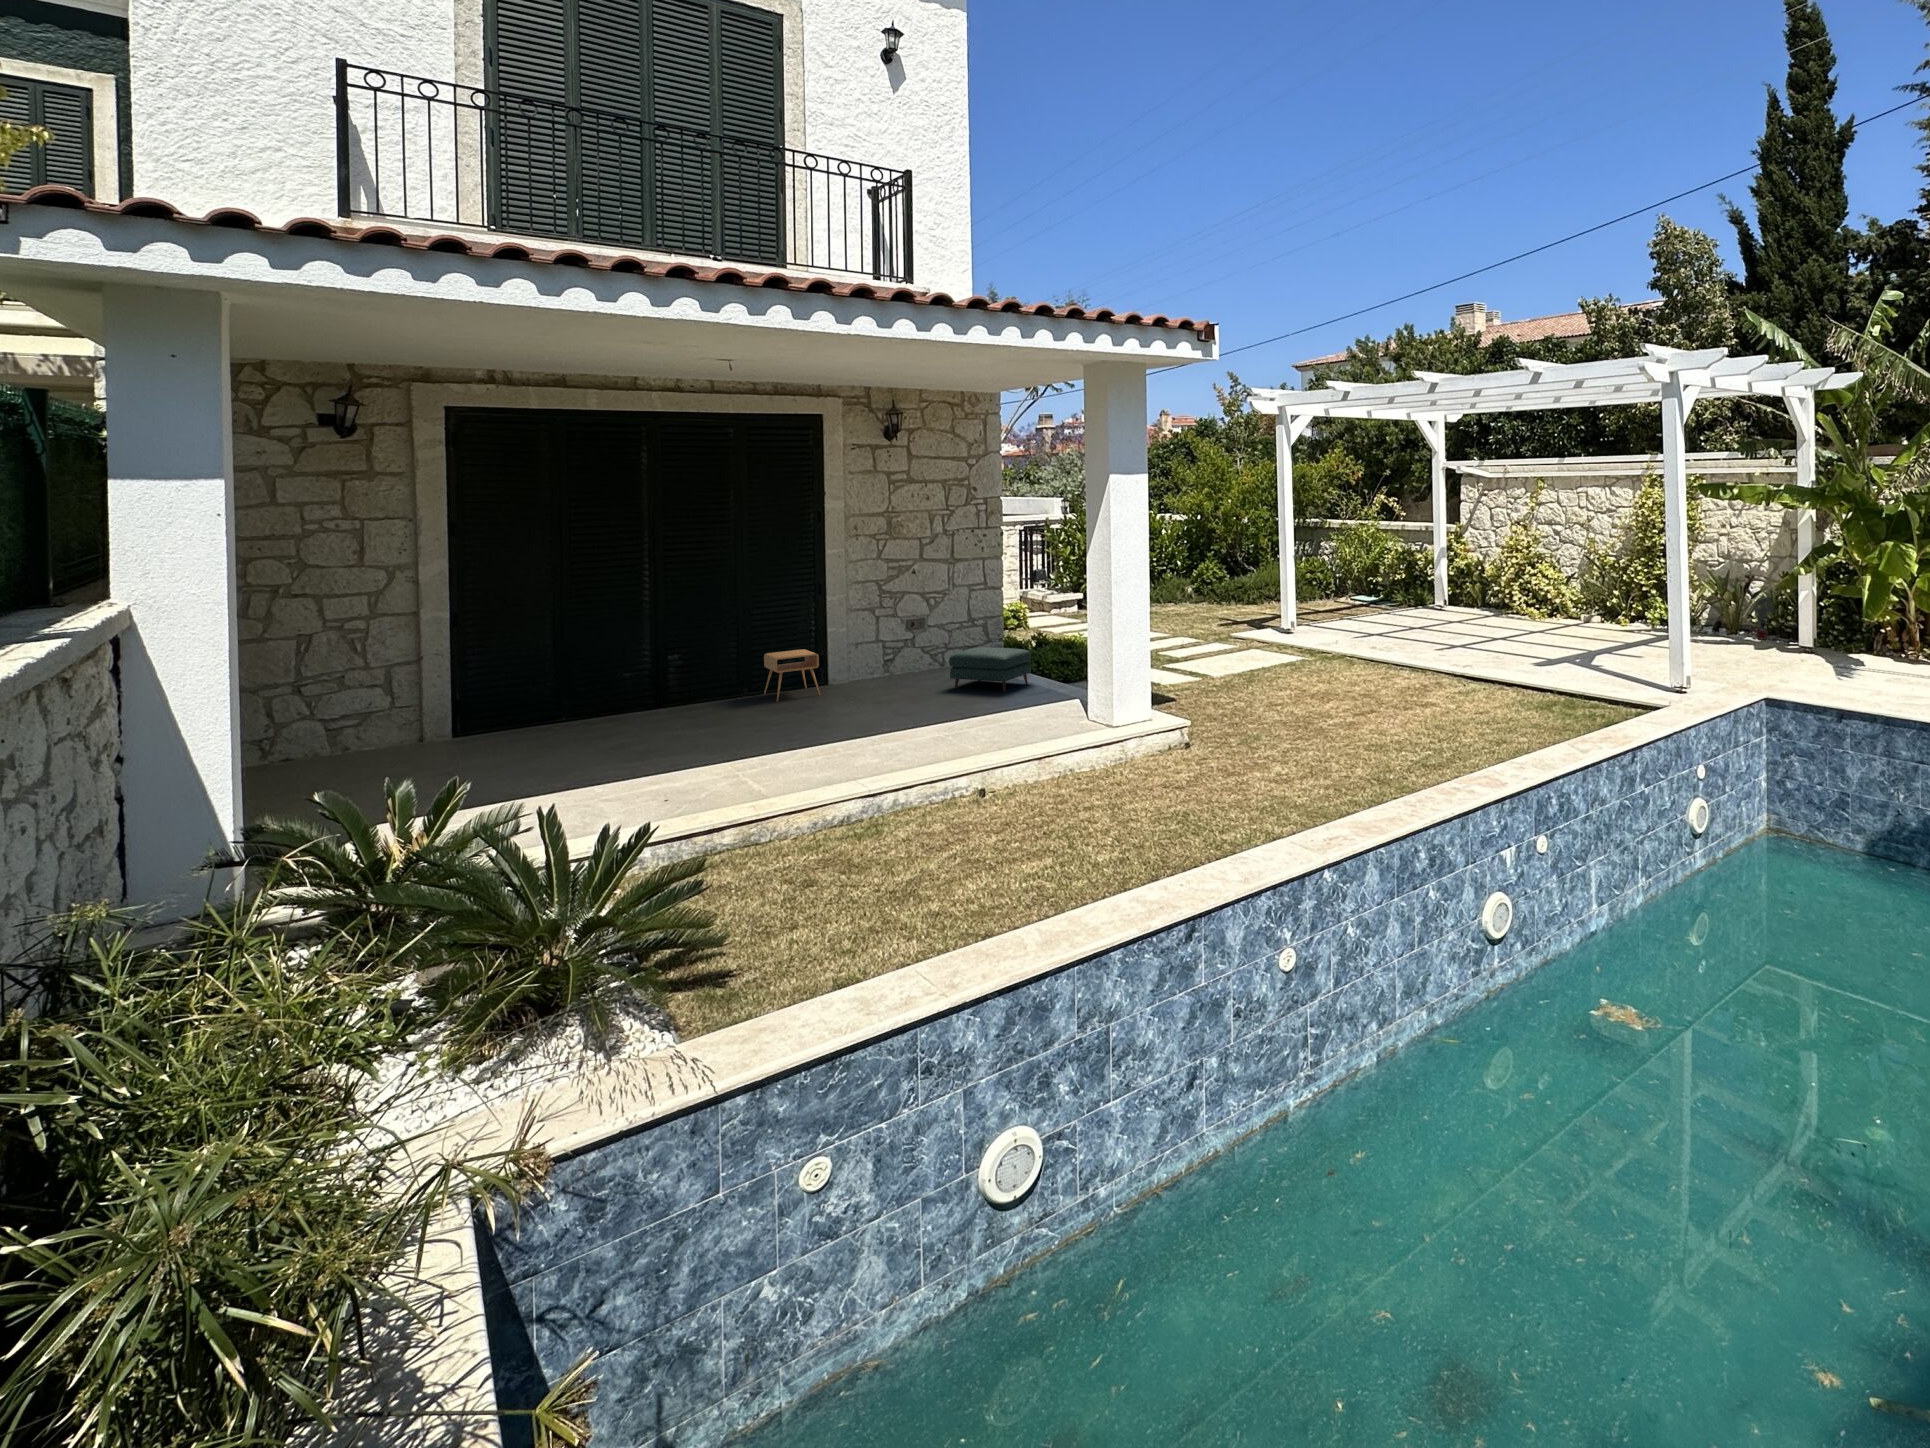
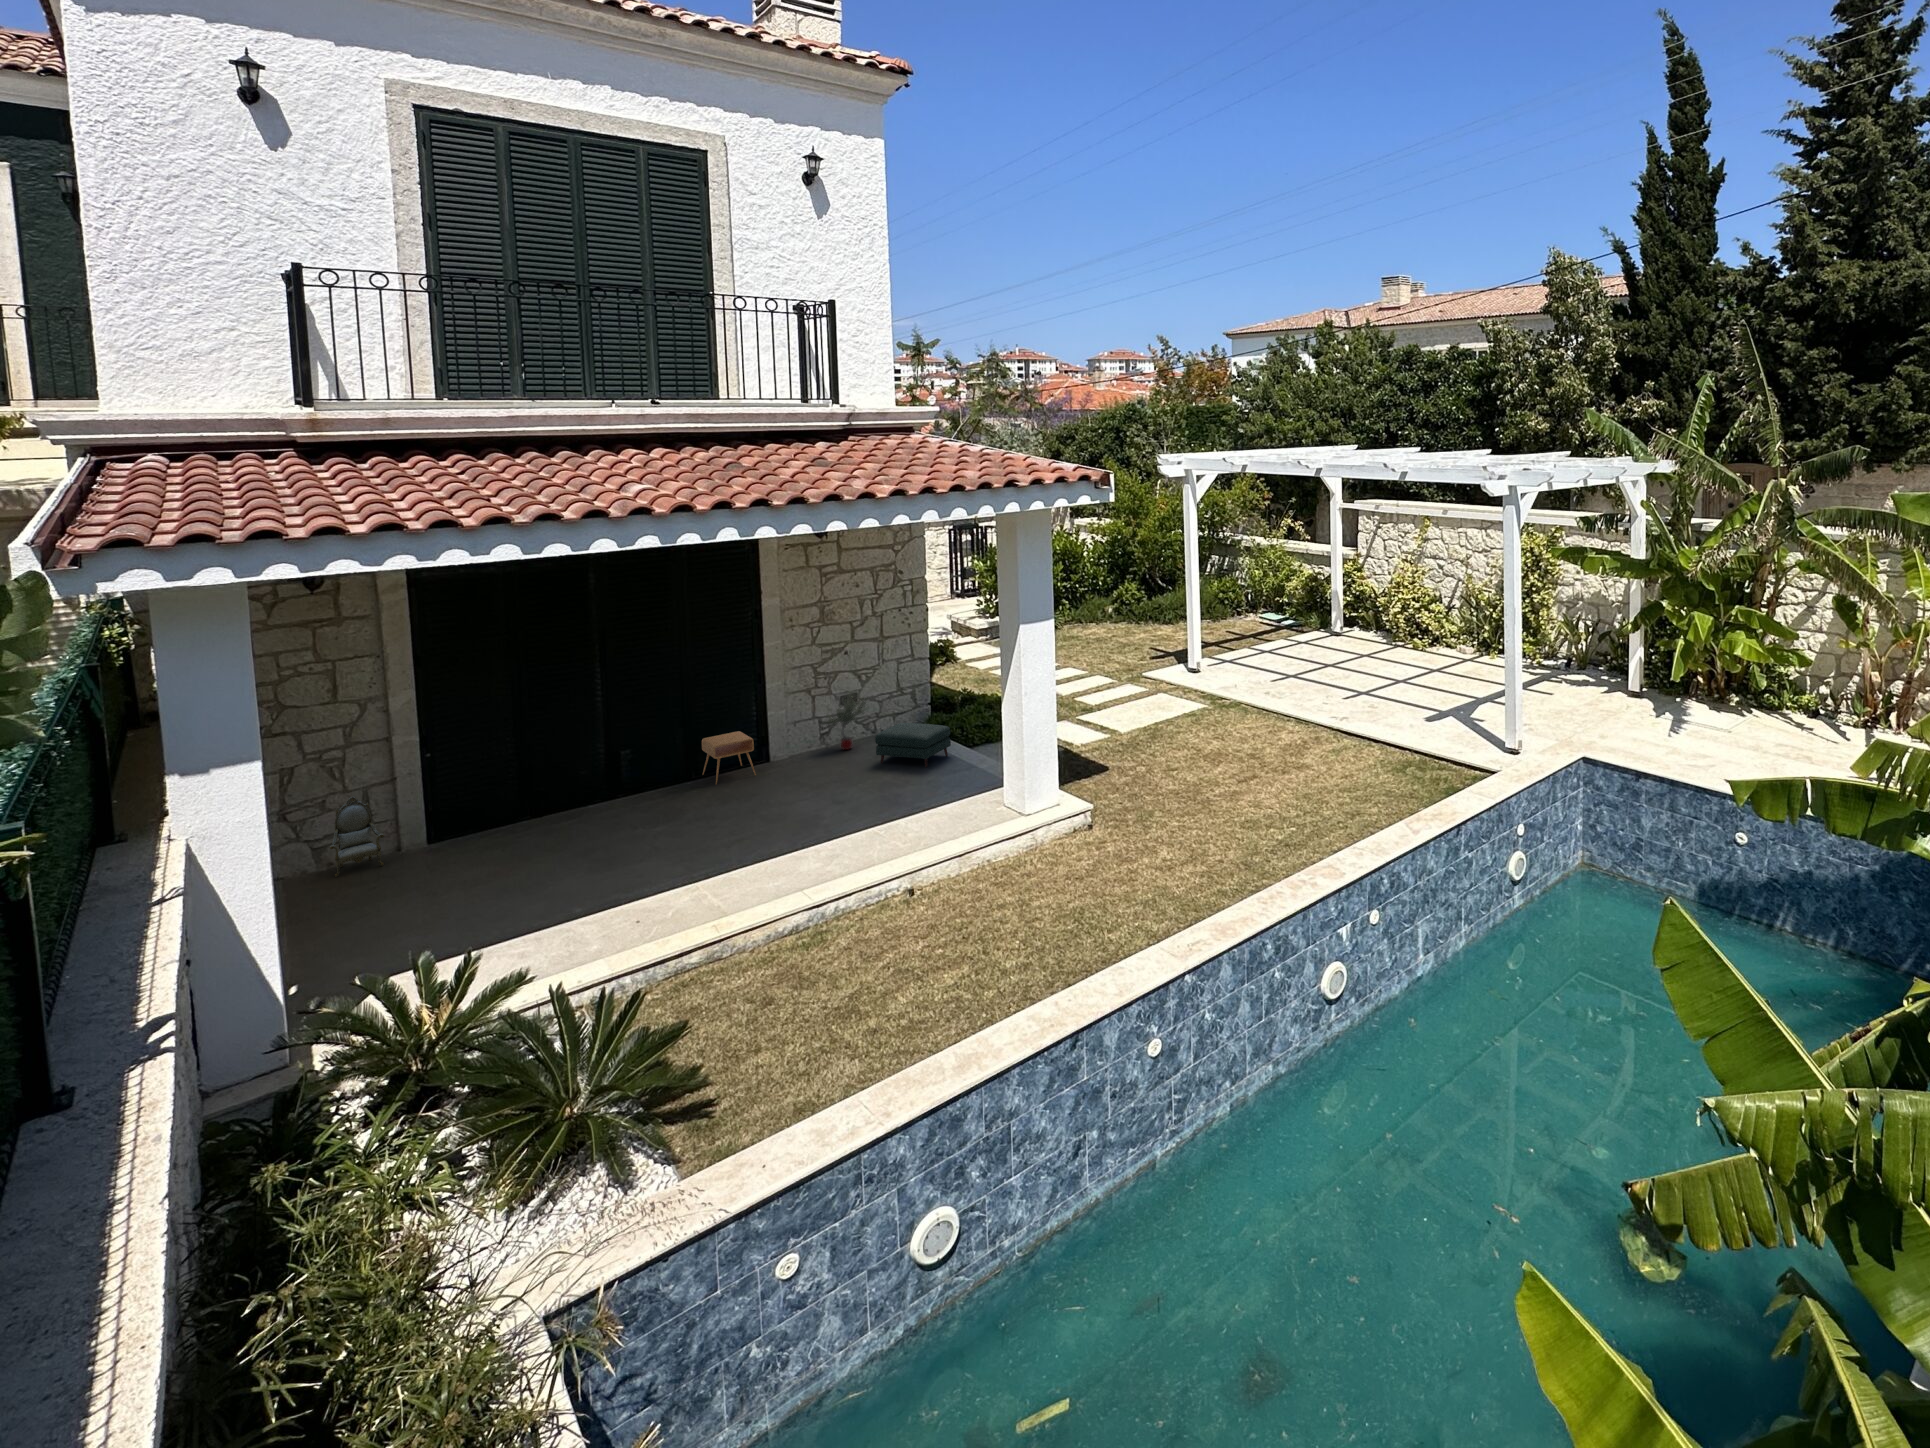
potted tree: present [1753,590,1780,640] -> present [824,691,867,750]
armchair: none [336,660,417,763] -> present [330,797,384,877]

